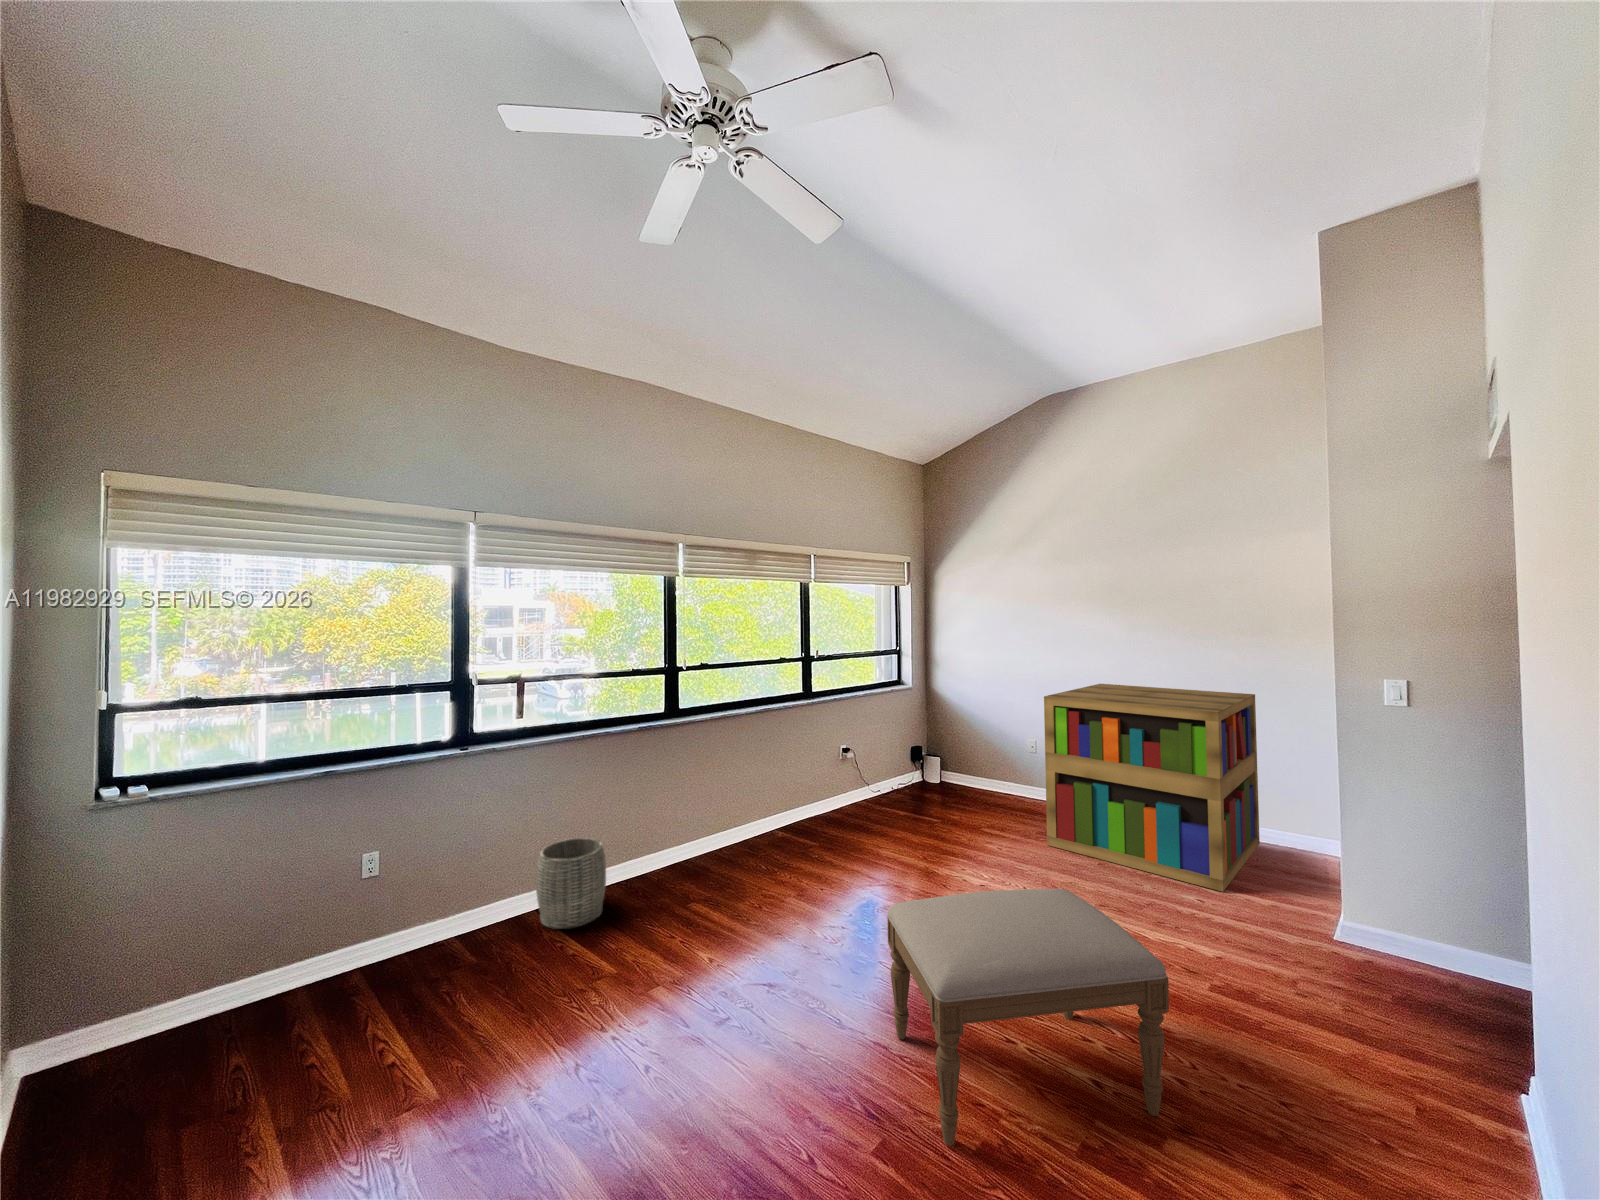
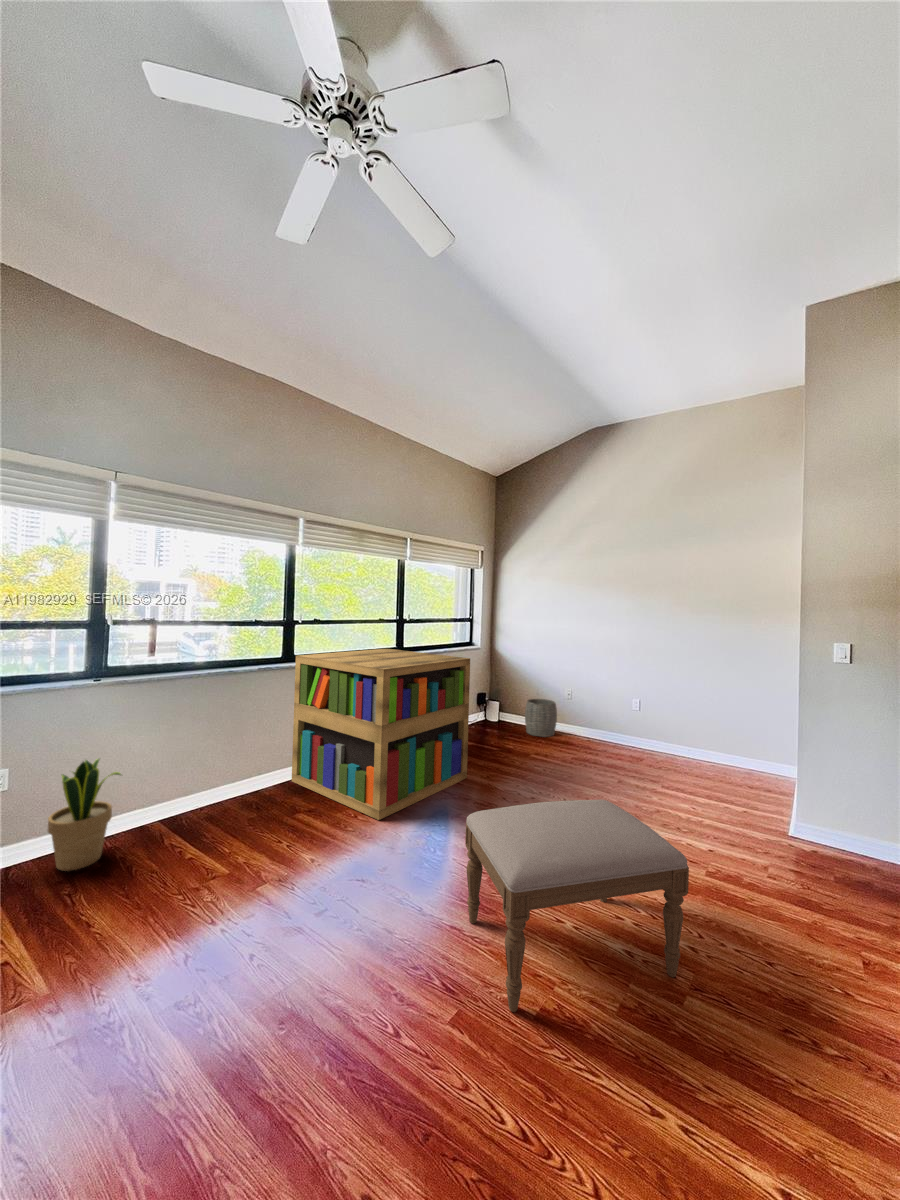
bookshelf: present [1044,684,1260,892] -> present [292,649,470,820]
potted plant: none [419,834,493,963] -> present [48,759,121,871]
woven basket: present [536,838,606,929] -> present [525,699,557,737]

